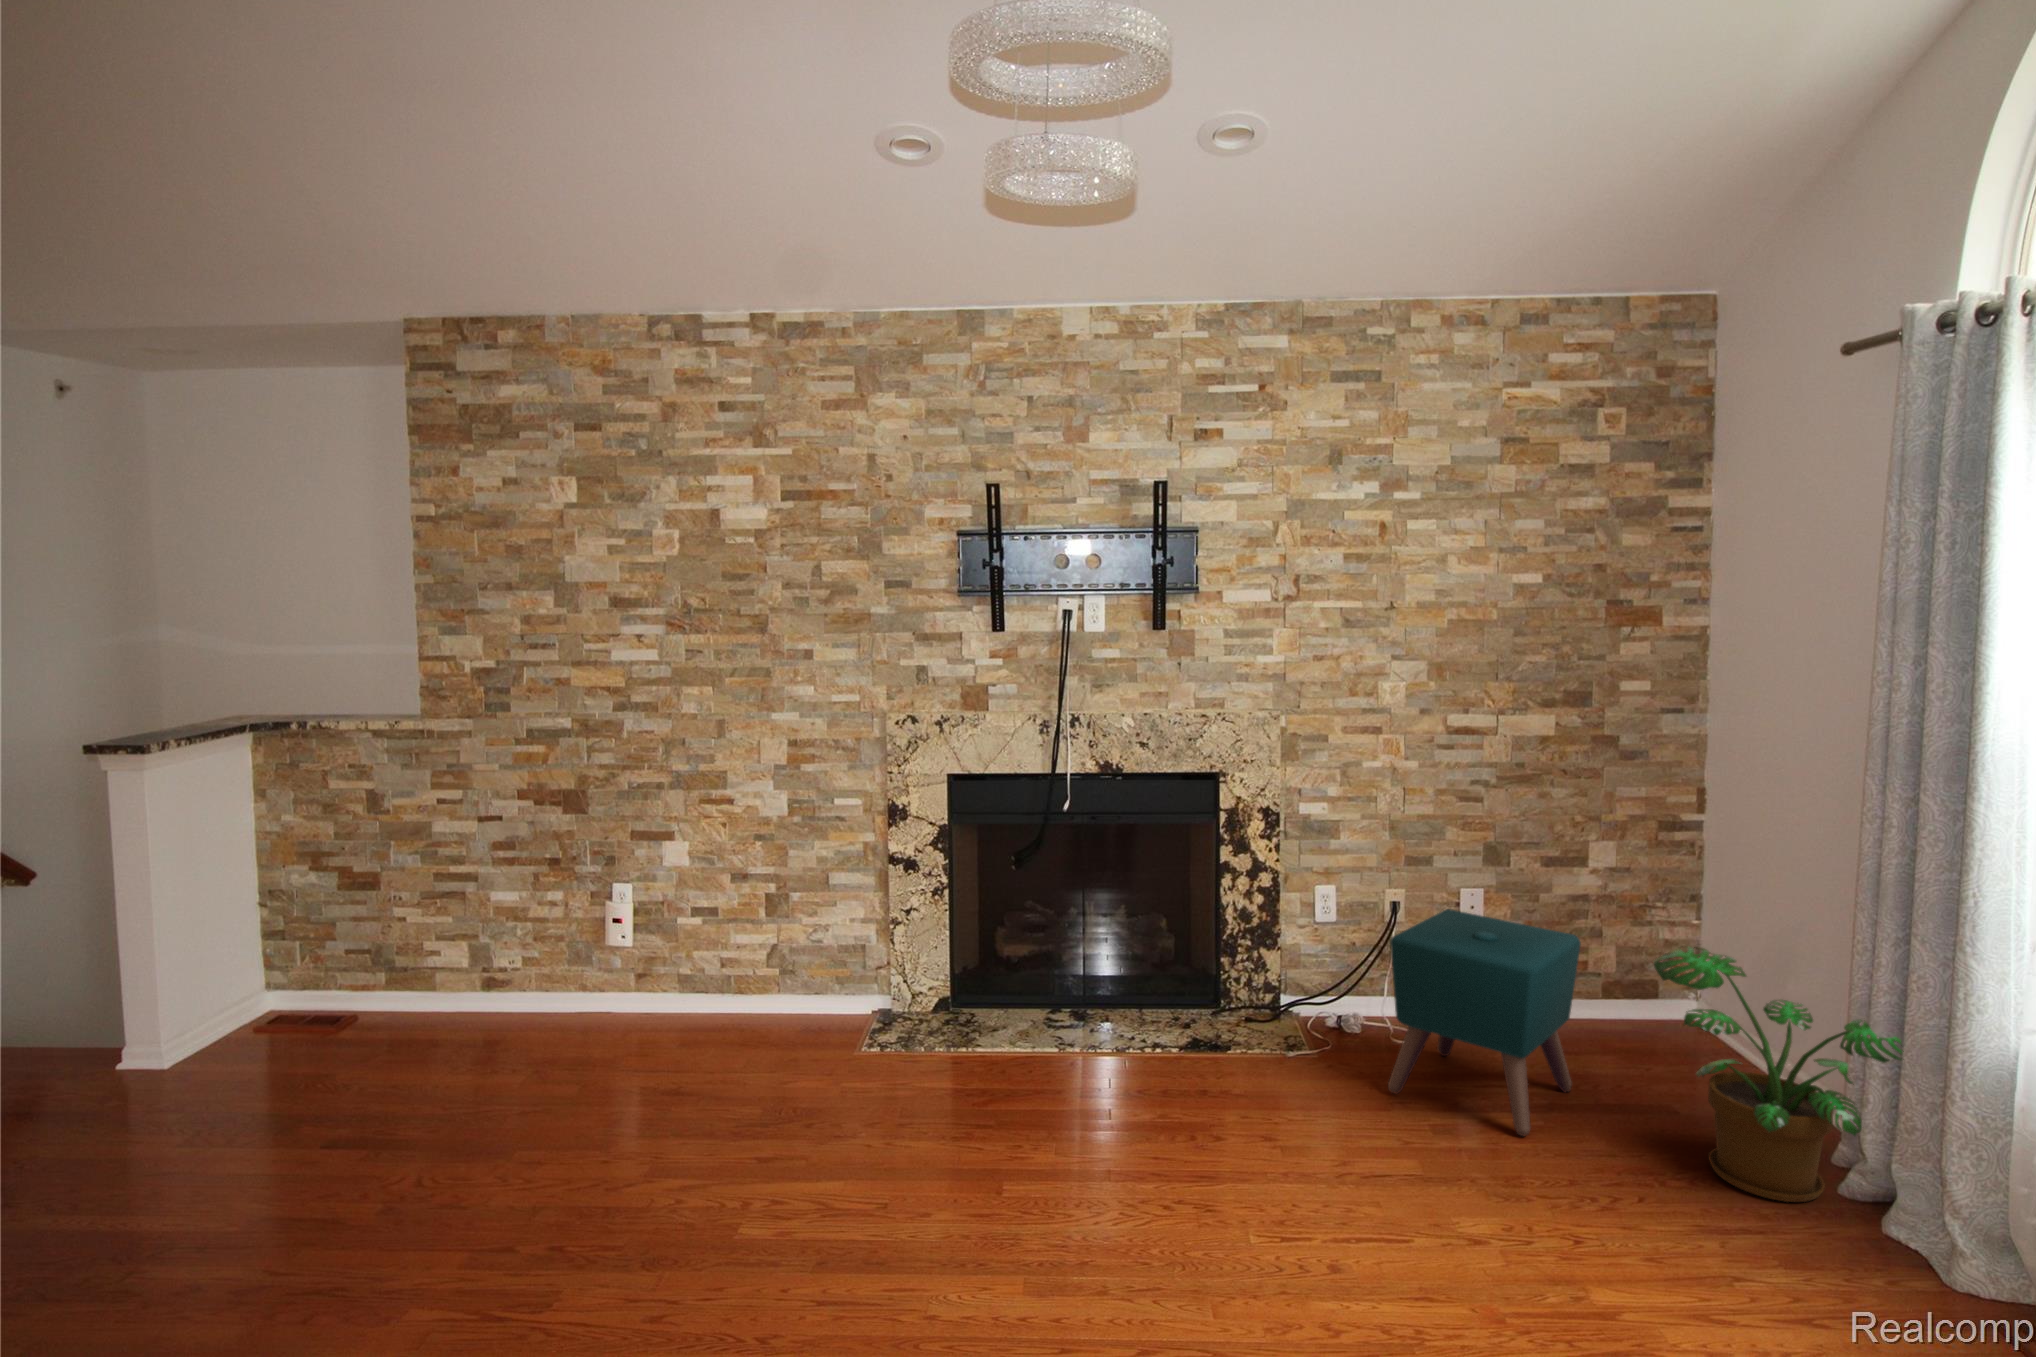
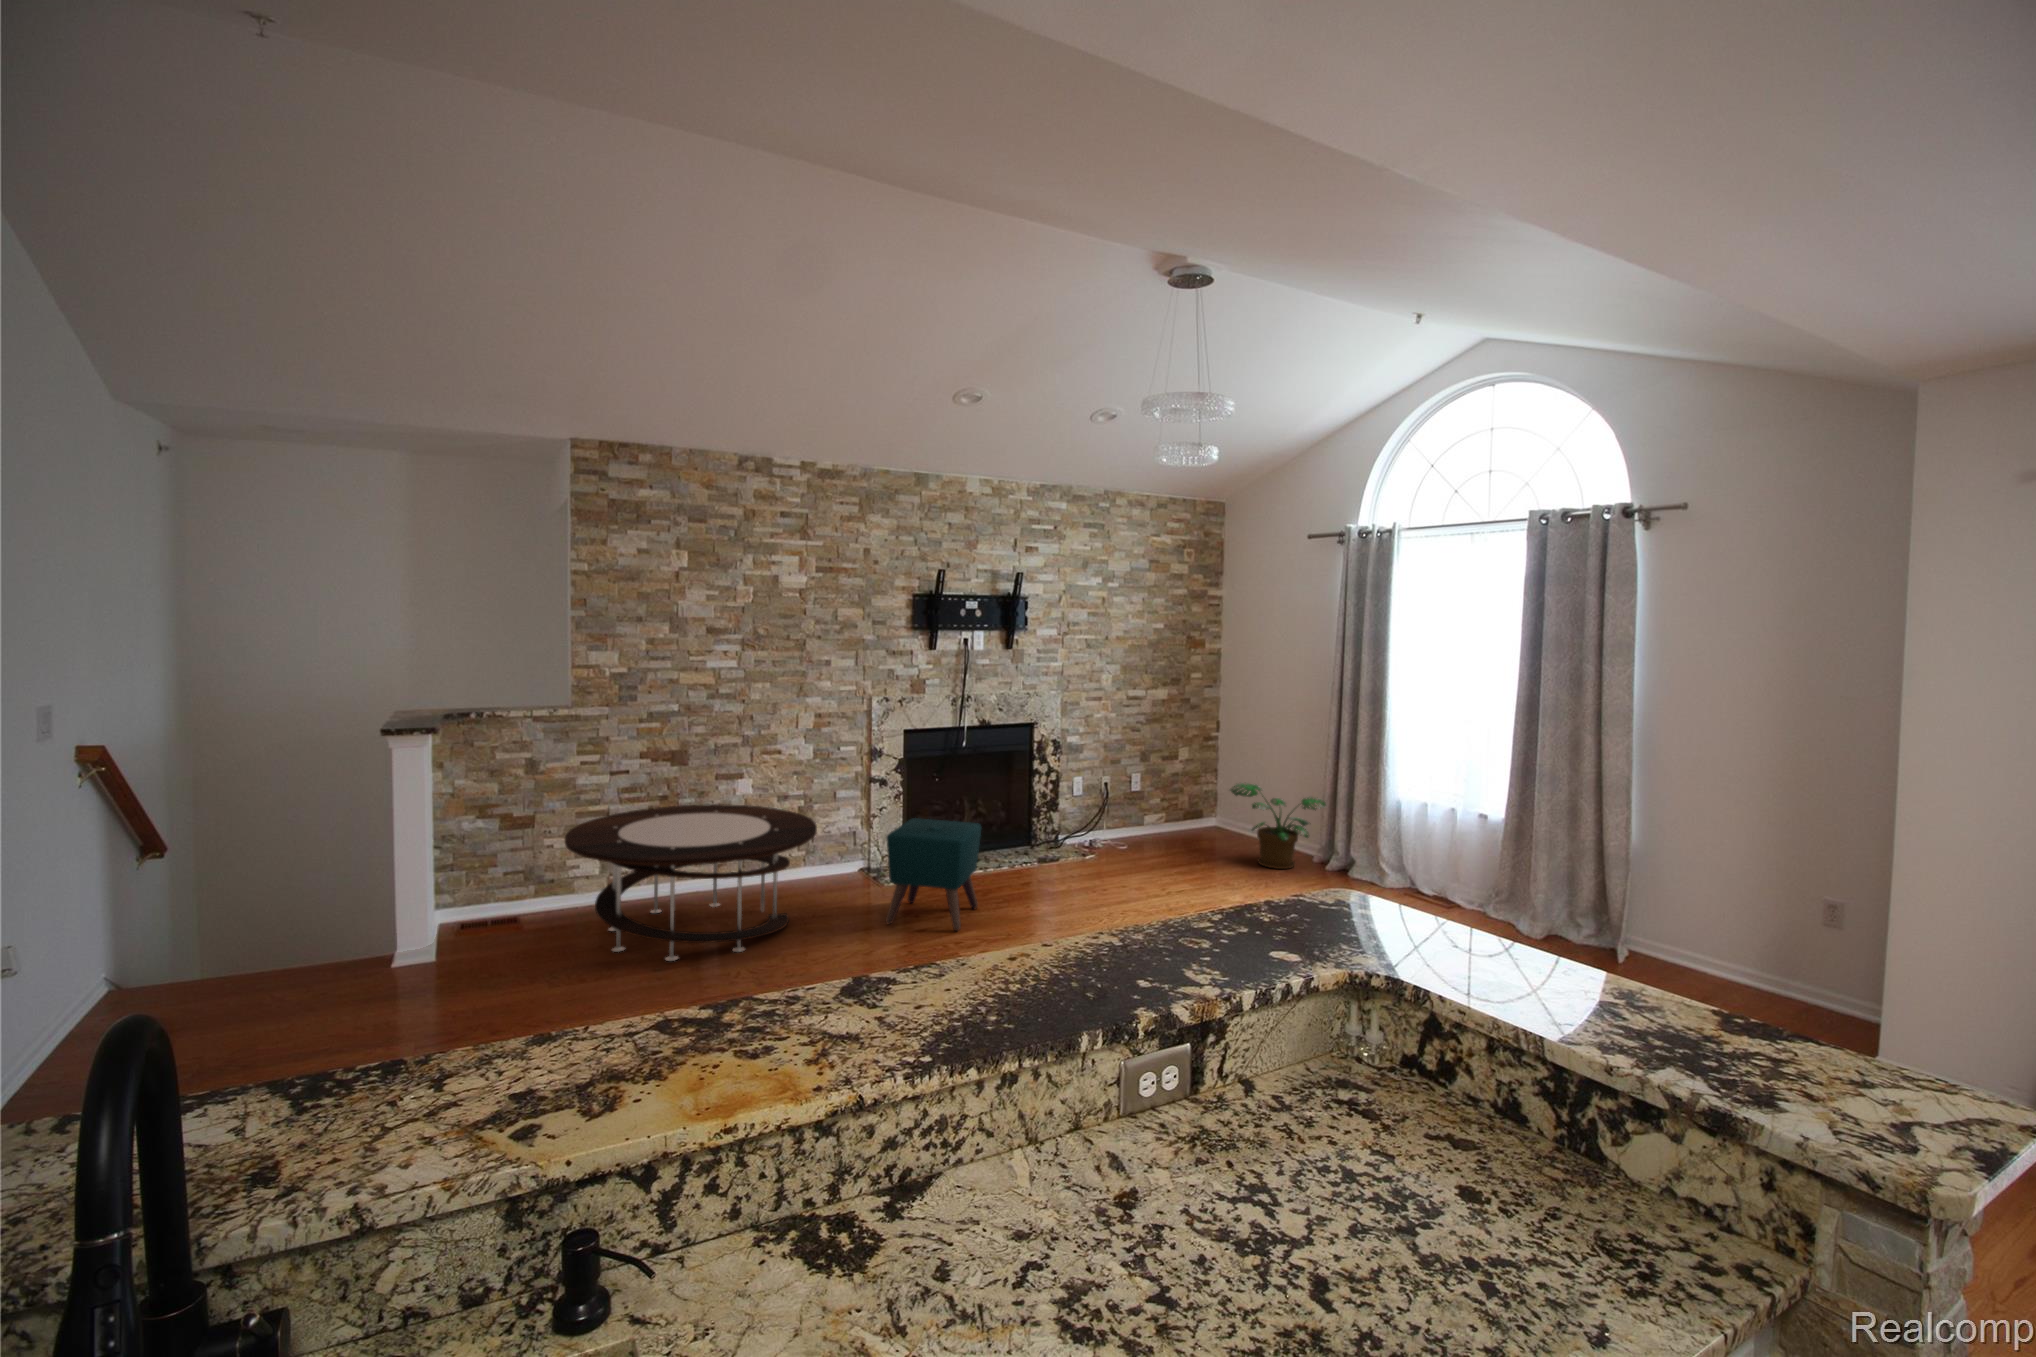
coffee table: none [232,876,678,1161] -> present [565,804,817,961]
ottoman: present [1388,909,1581,1136] -> present [886,818,982,931]

